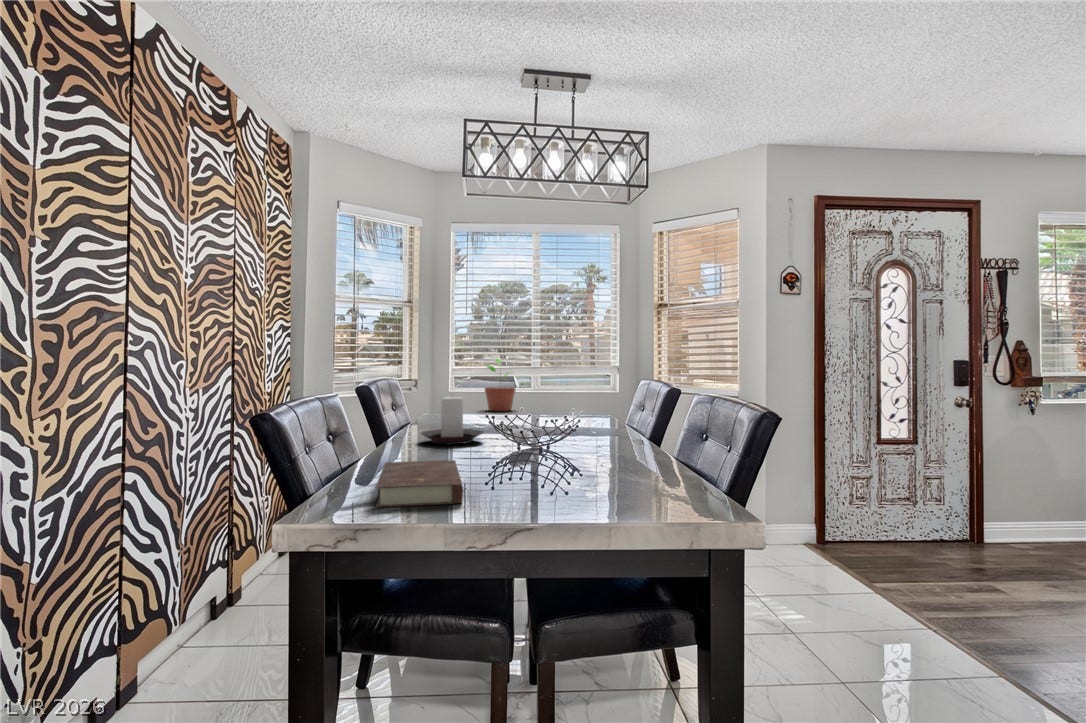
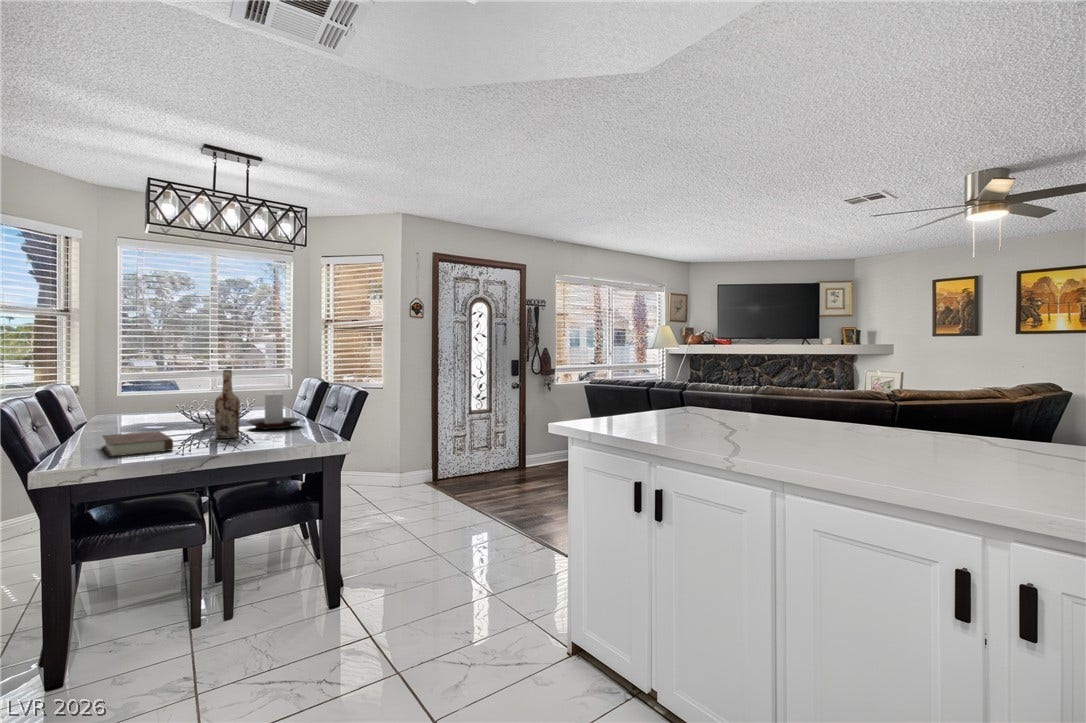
potted plant: present [485,359,515,411] -> none [159,360,192,406]
wine bottle: none [529,366,563,481] -> present [215,370,240,439]
candle holder: present [420,397,483,444] -> present [247,393,300,429]

